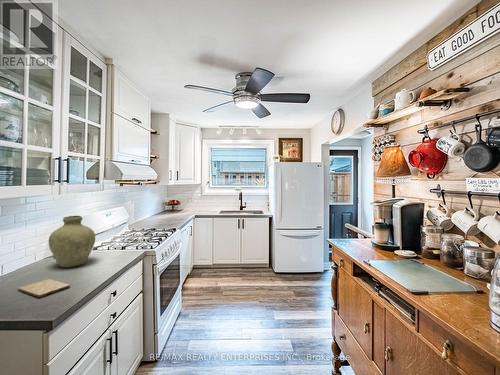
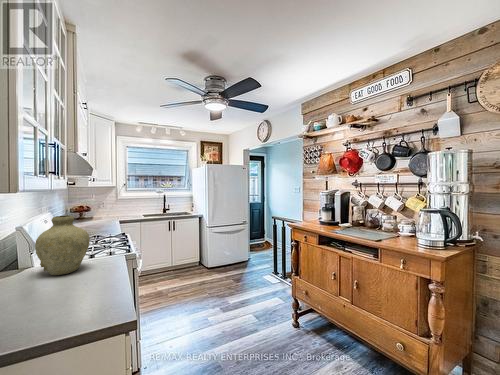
cutting board: present [18,279,70,298] -> none [45,284,106,299]

